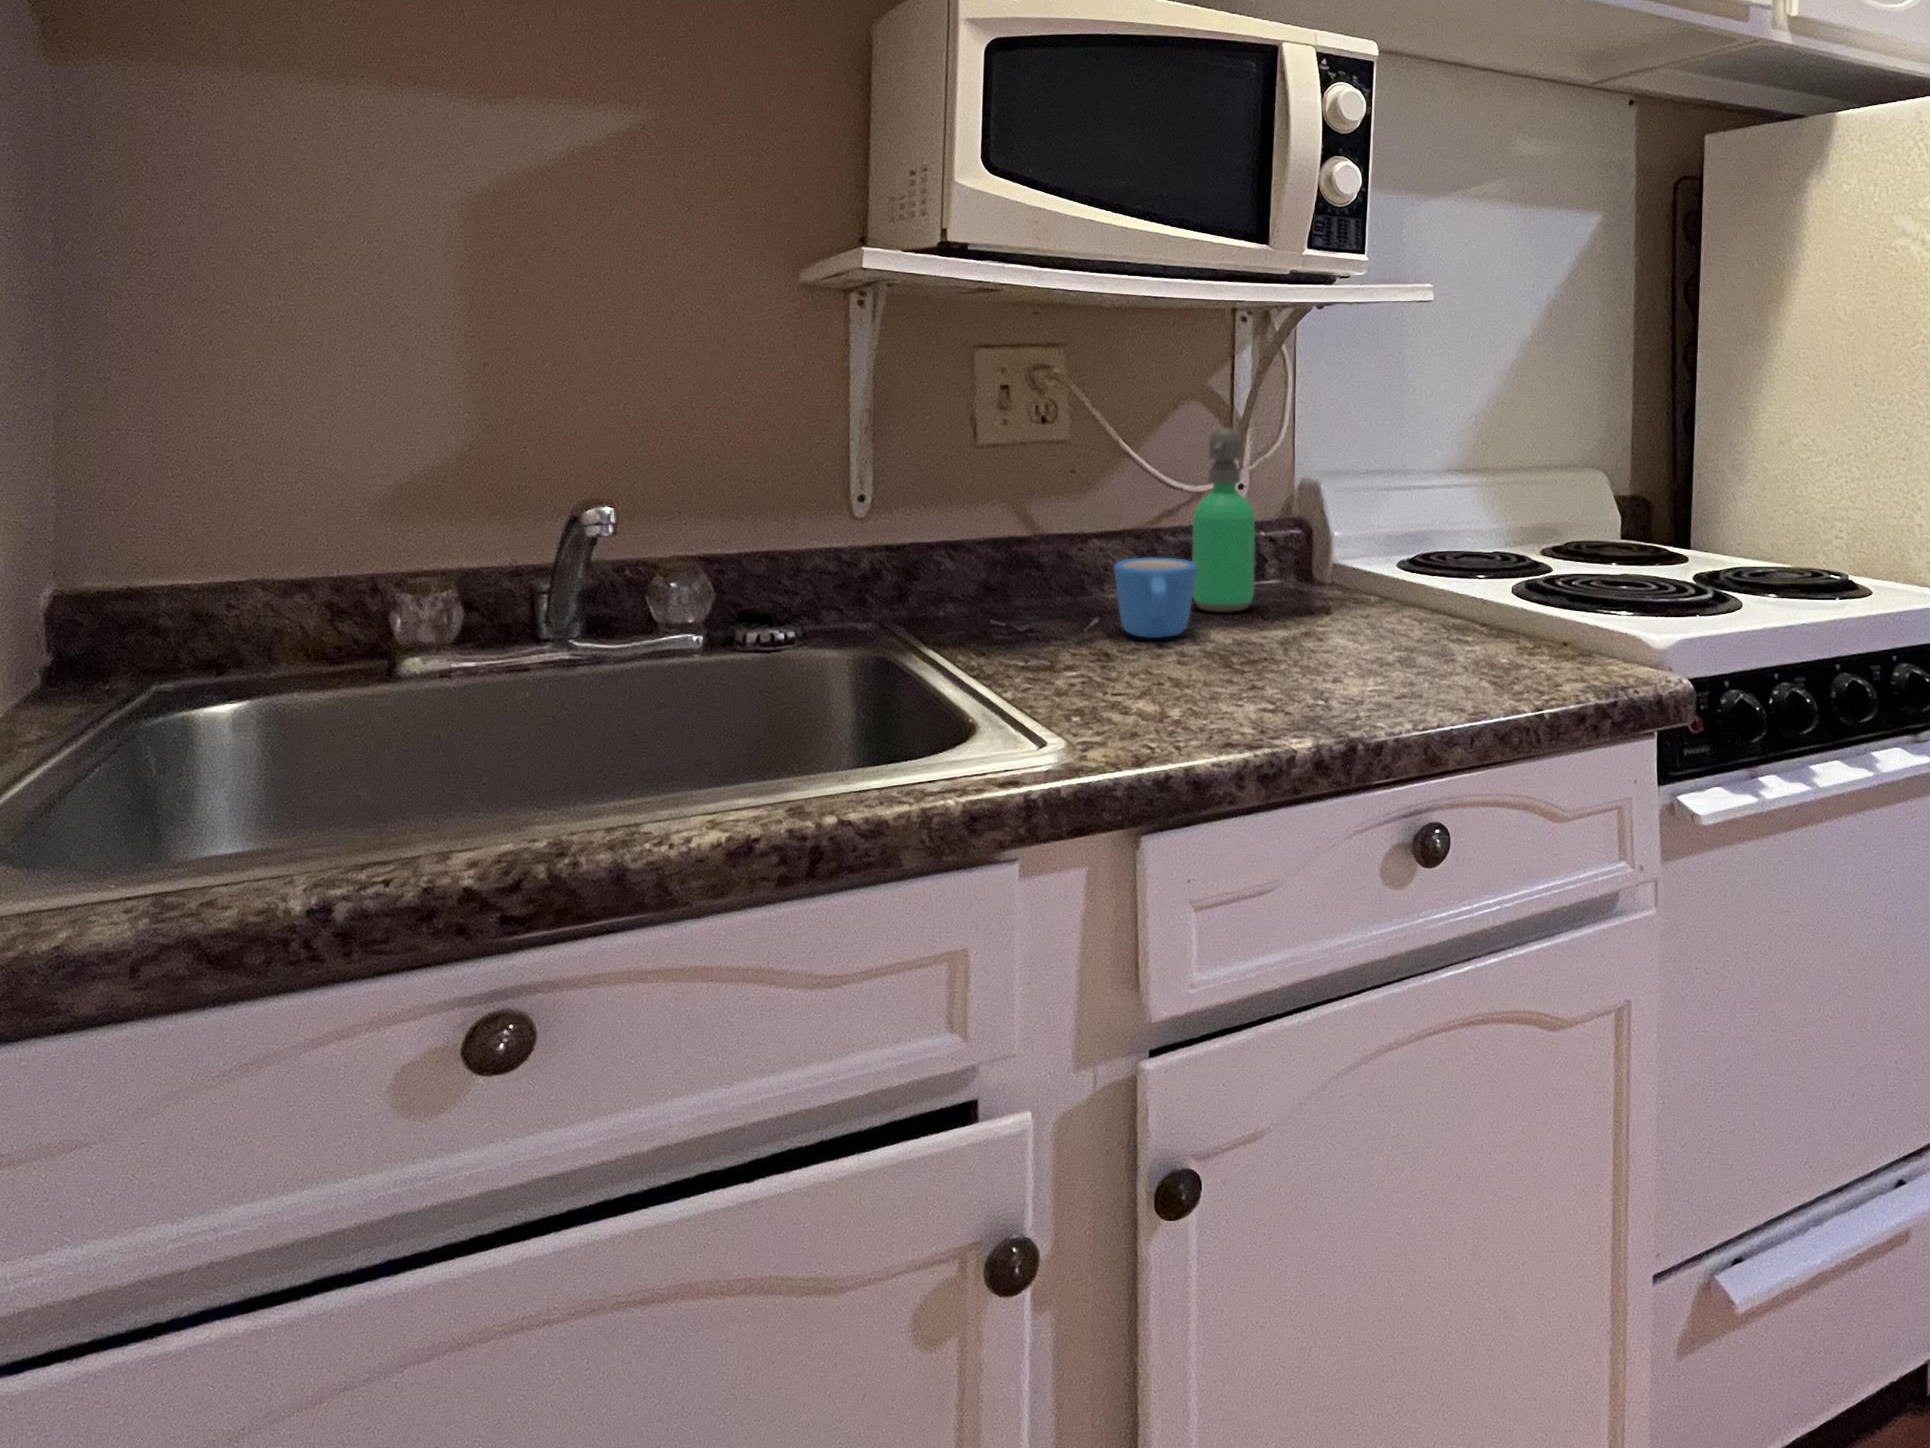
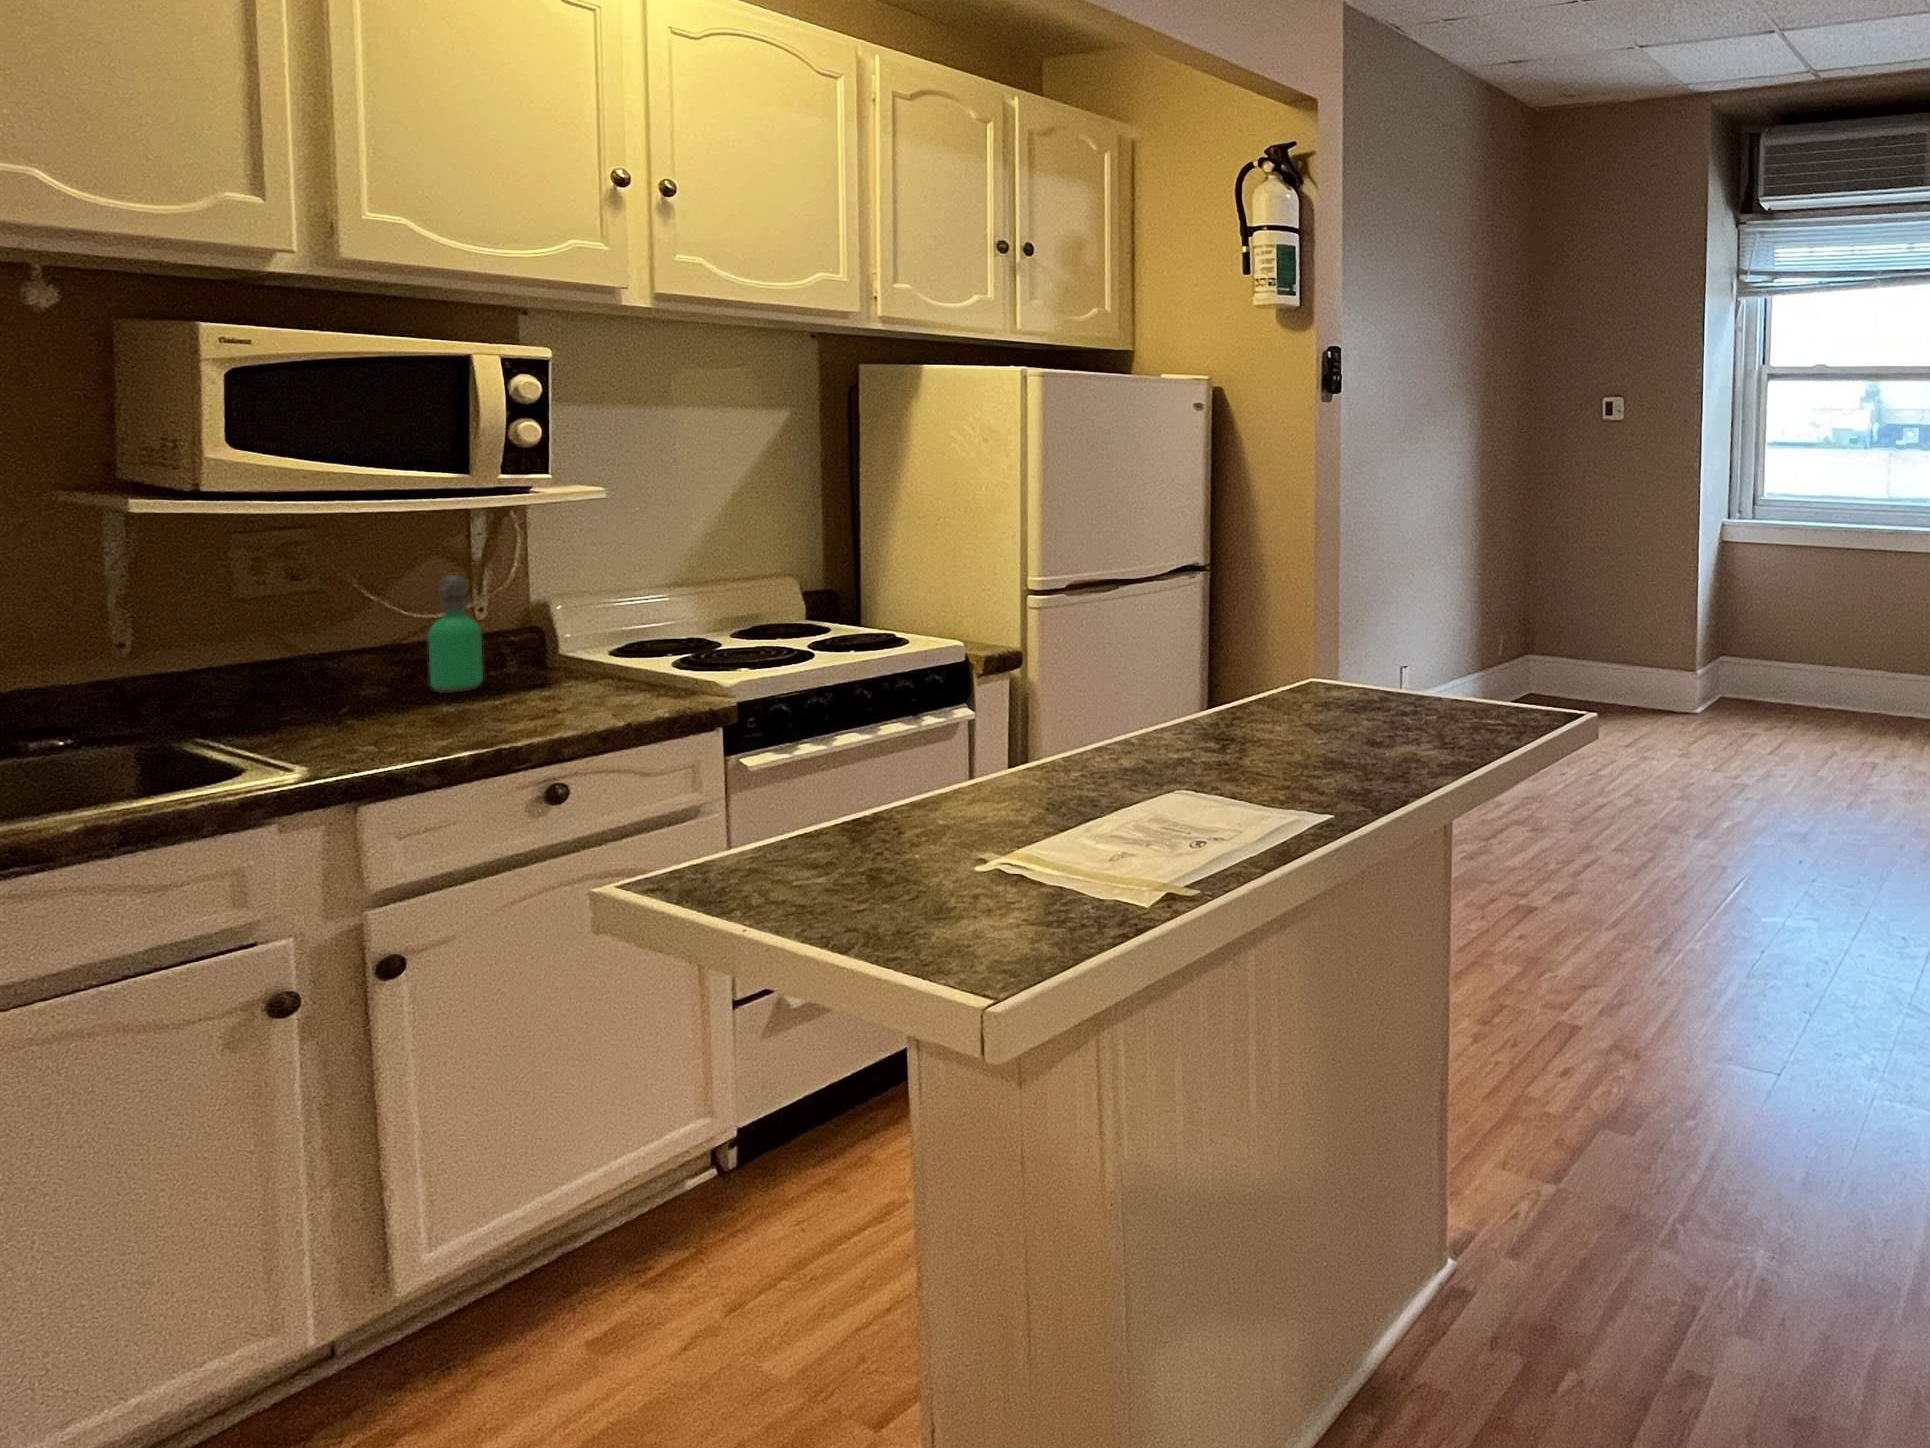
mug: present [1114,558,1197,638] -> none [354,663,424,713]

